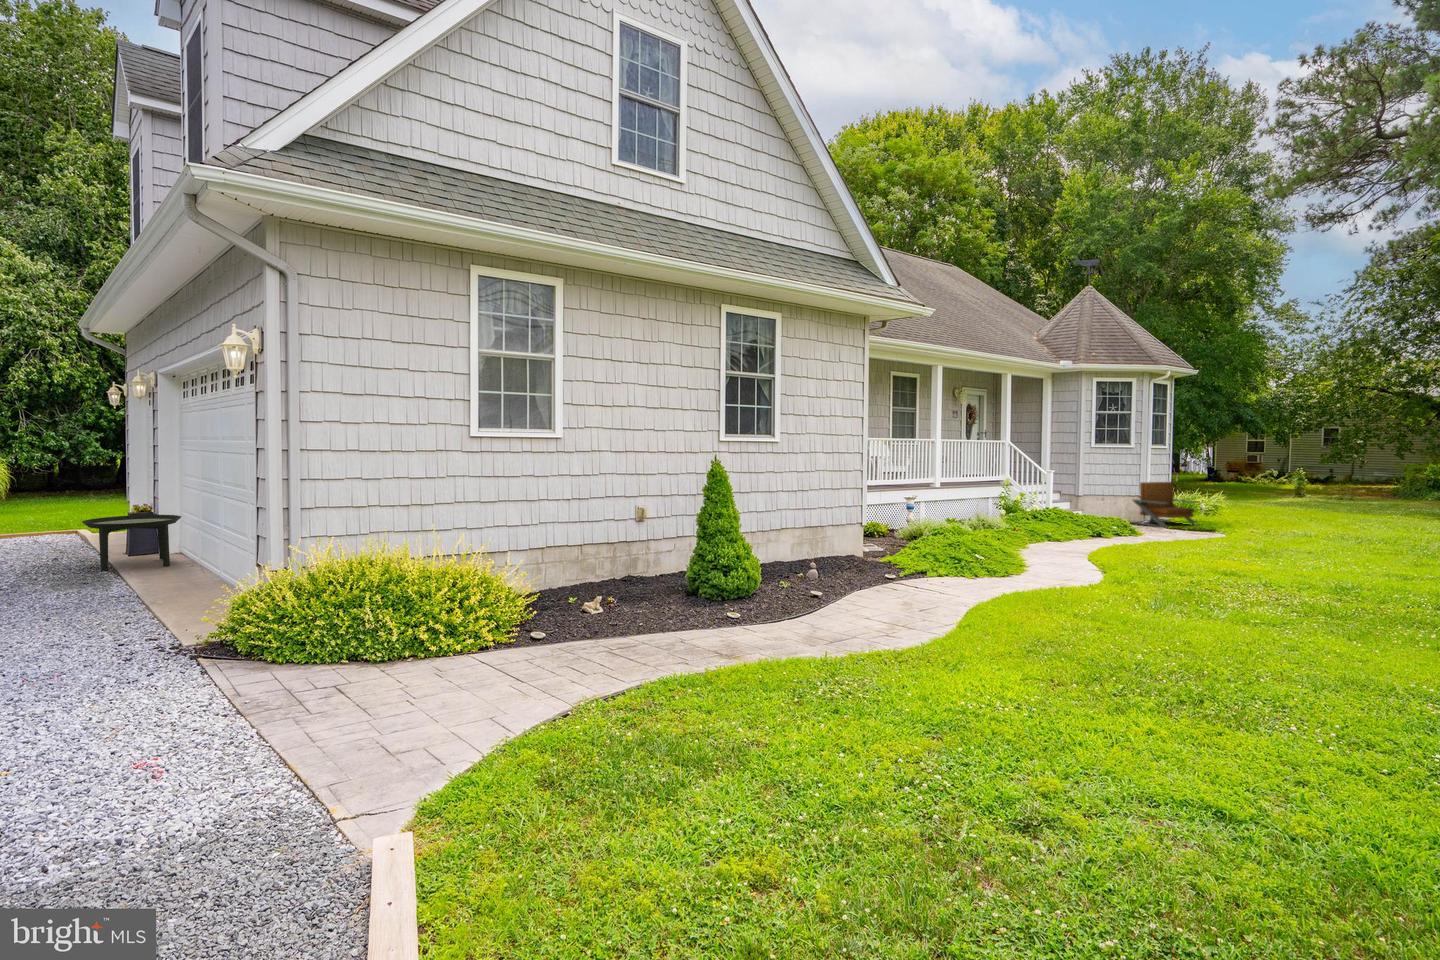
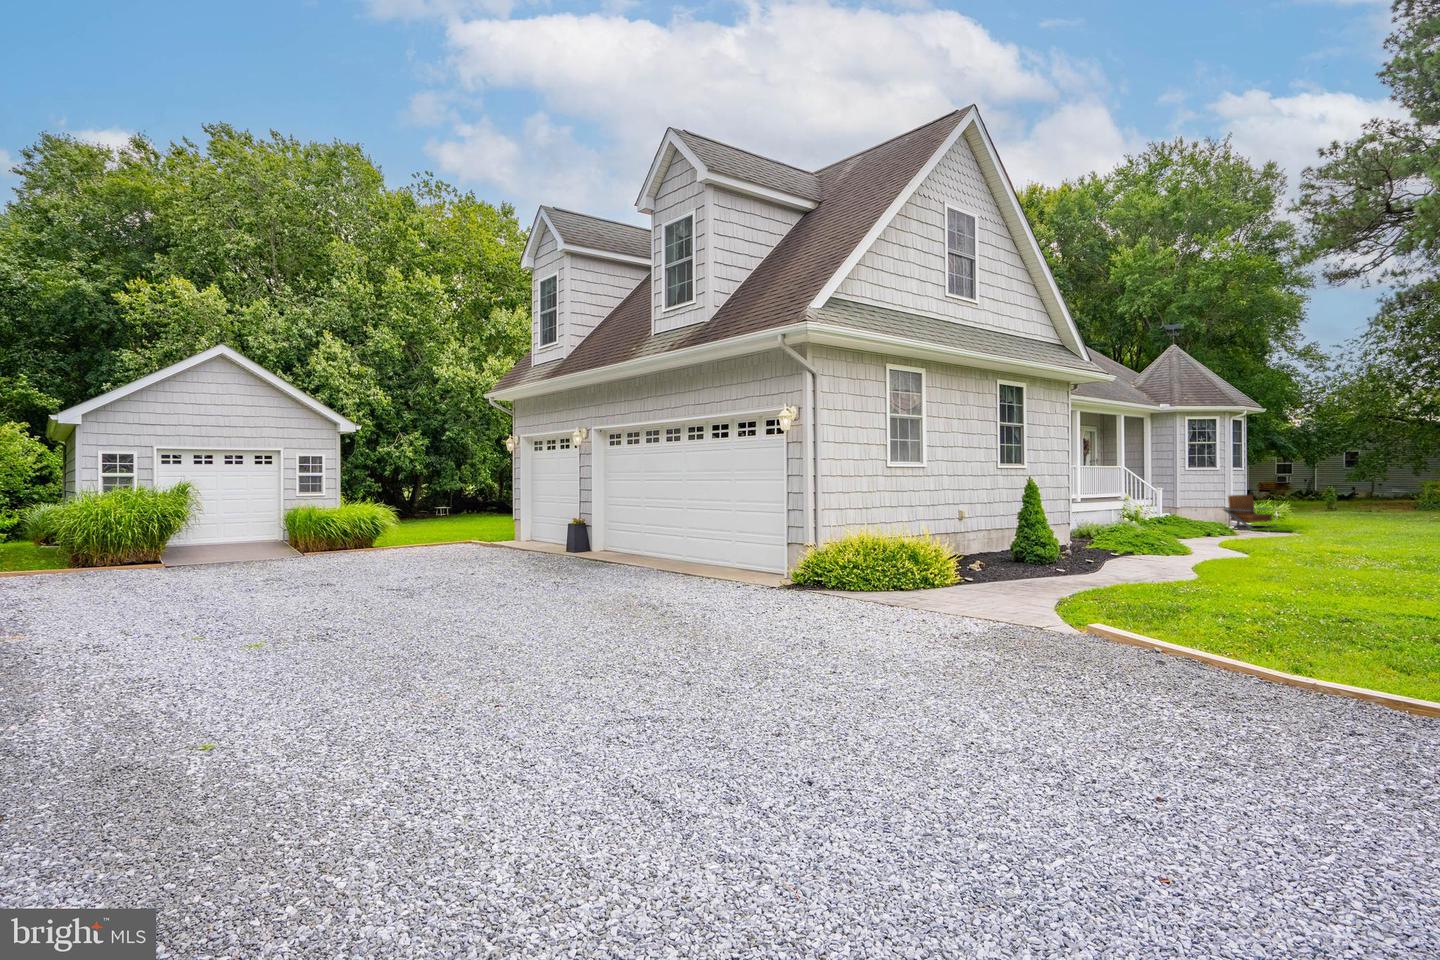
round table: present [82,515,181,571] -> none [570,528,624,564]

